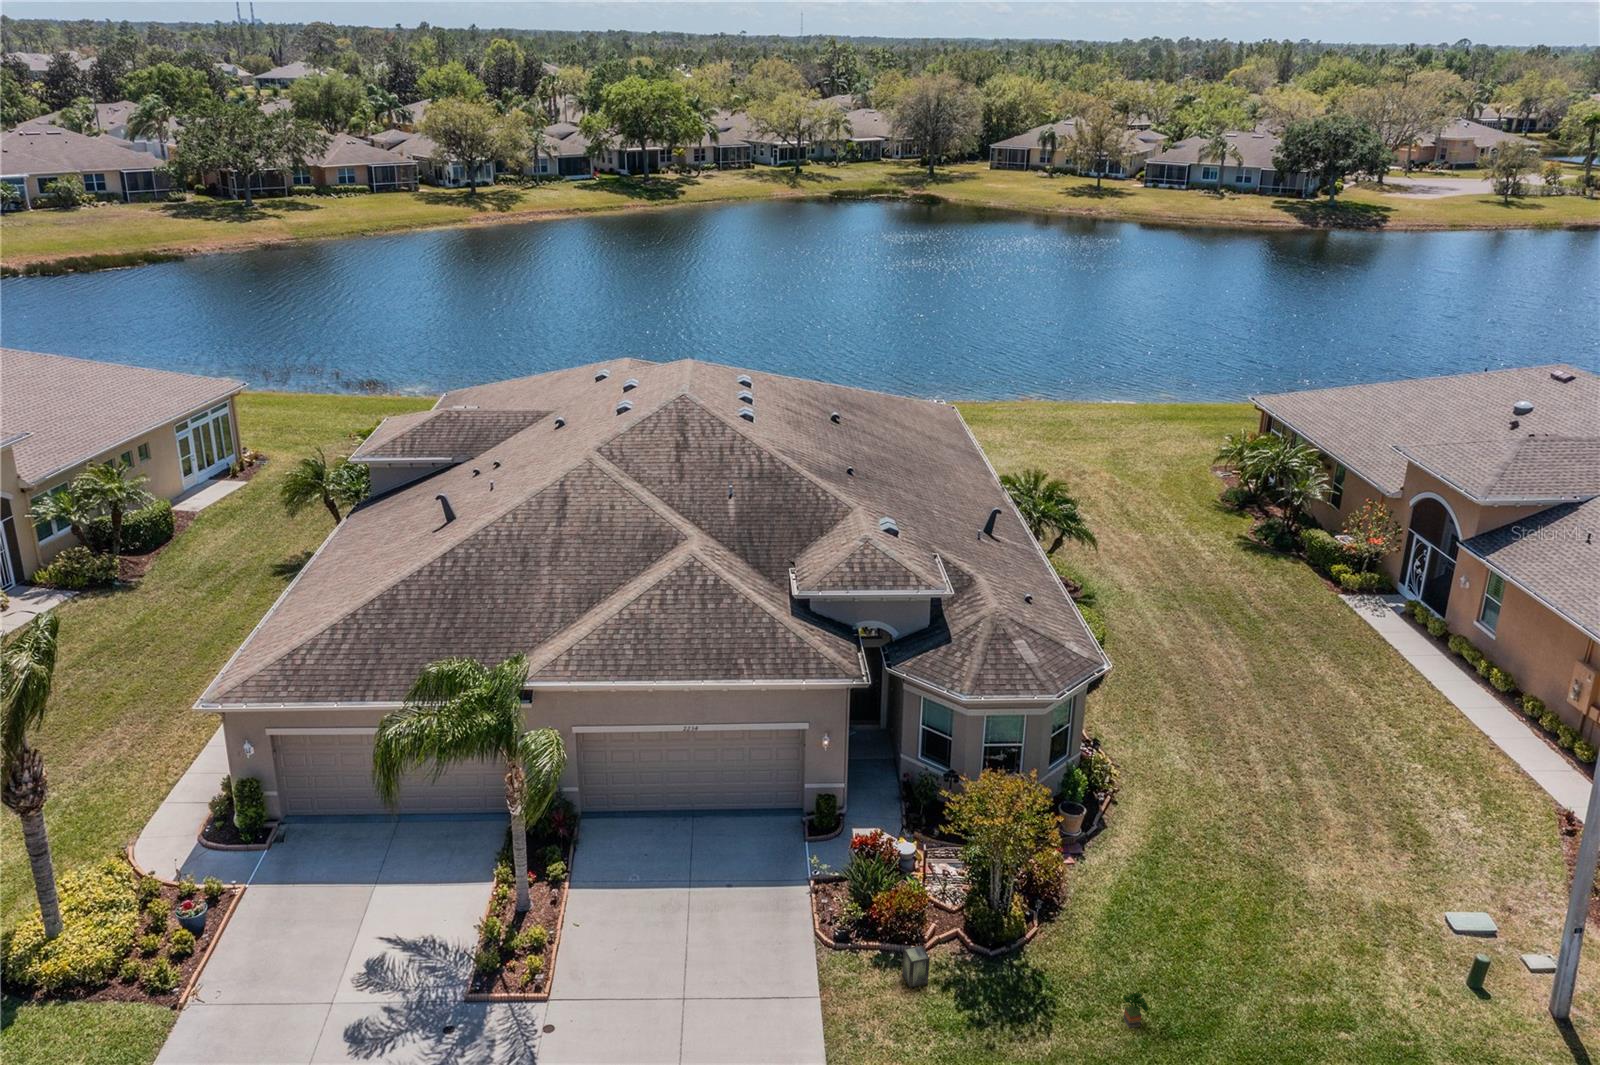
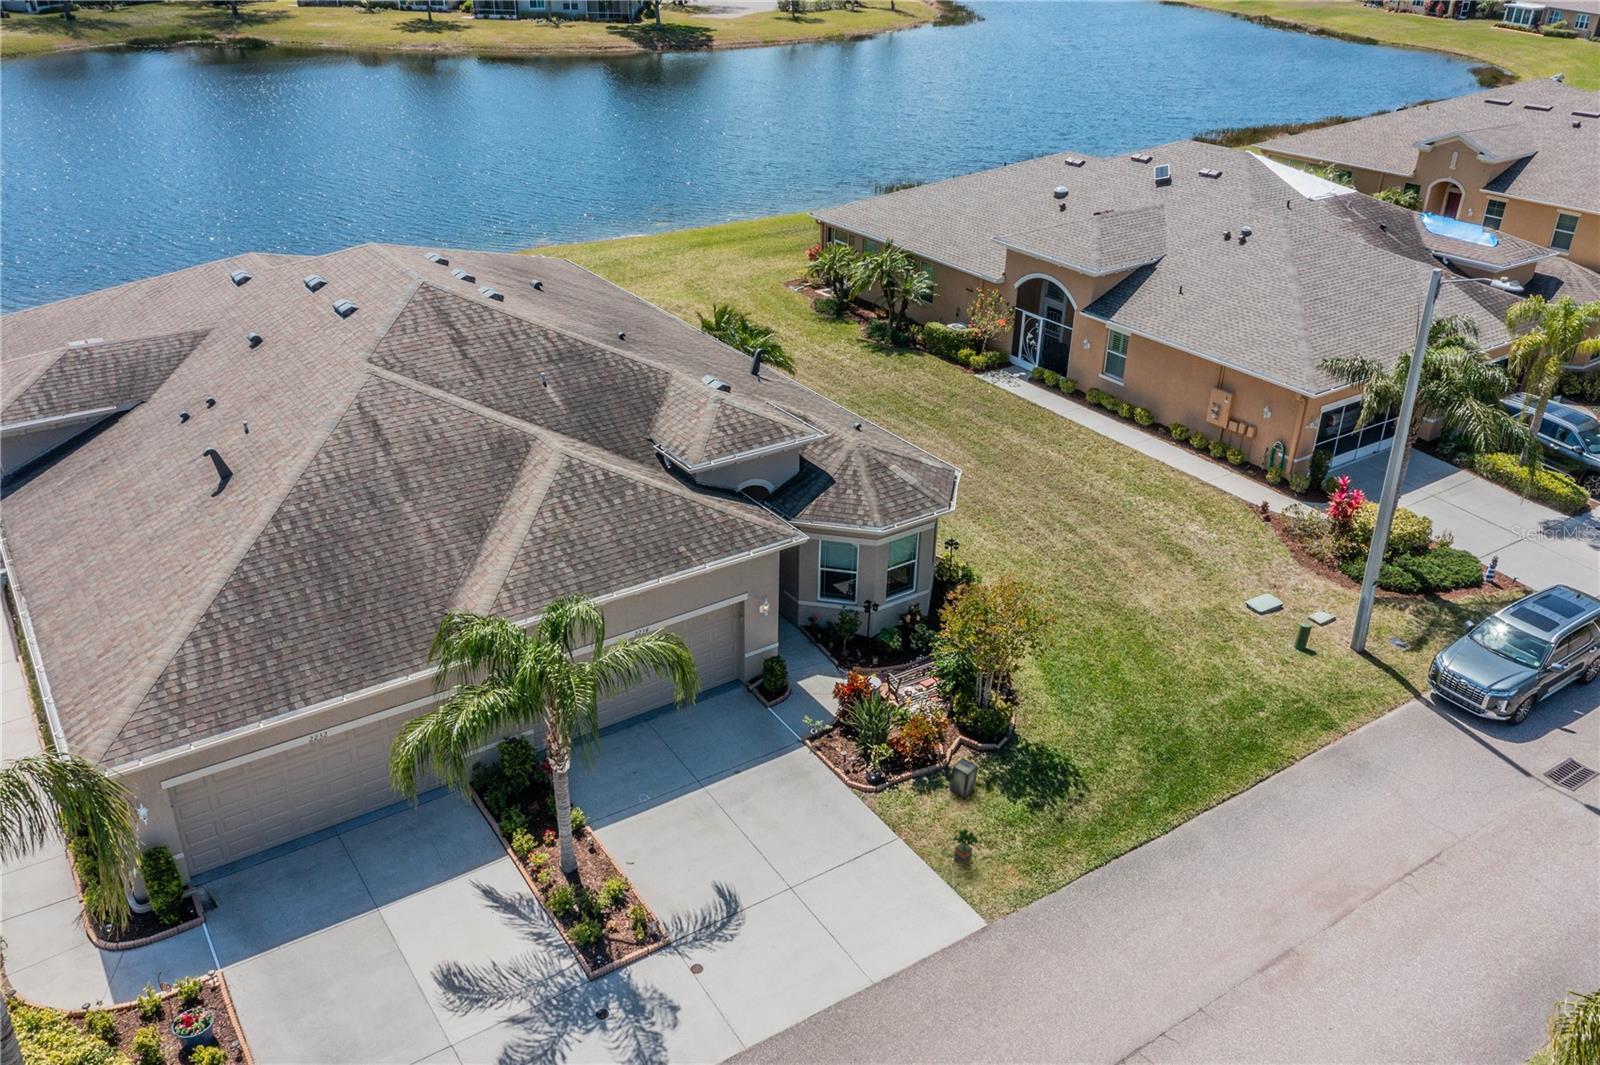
potted tree: present [1123,993,1148,1028] -> present [954,829,979,863]

